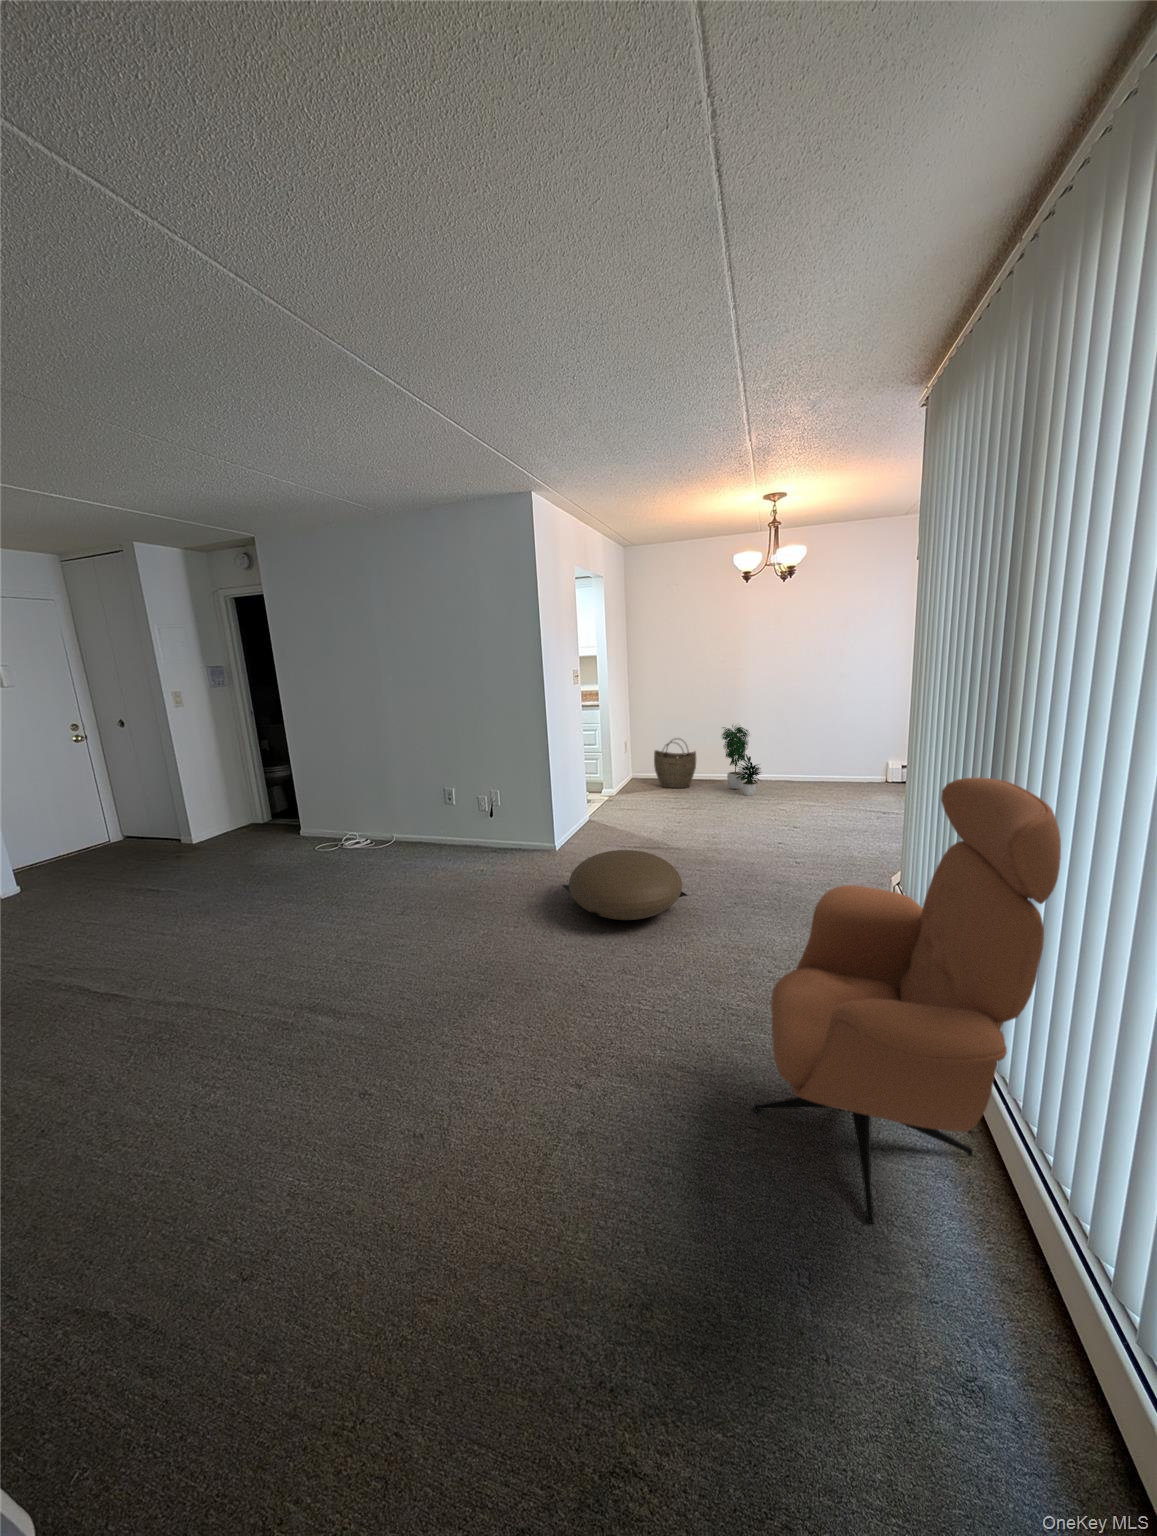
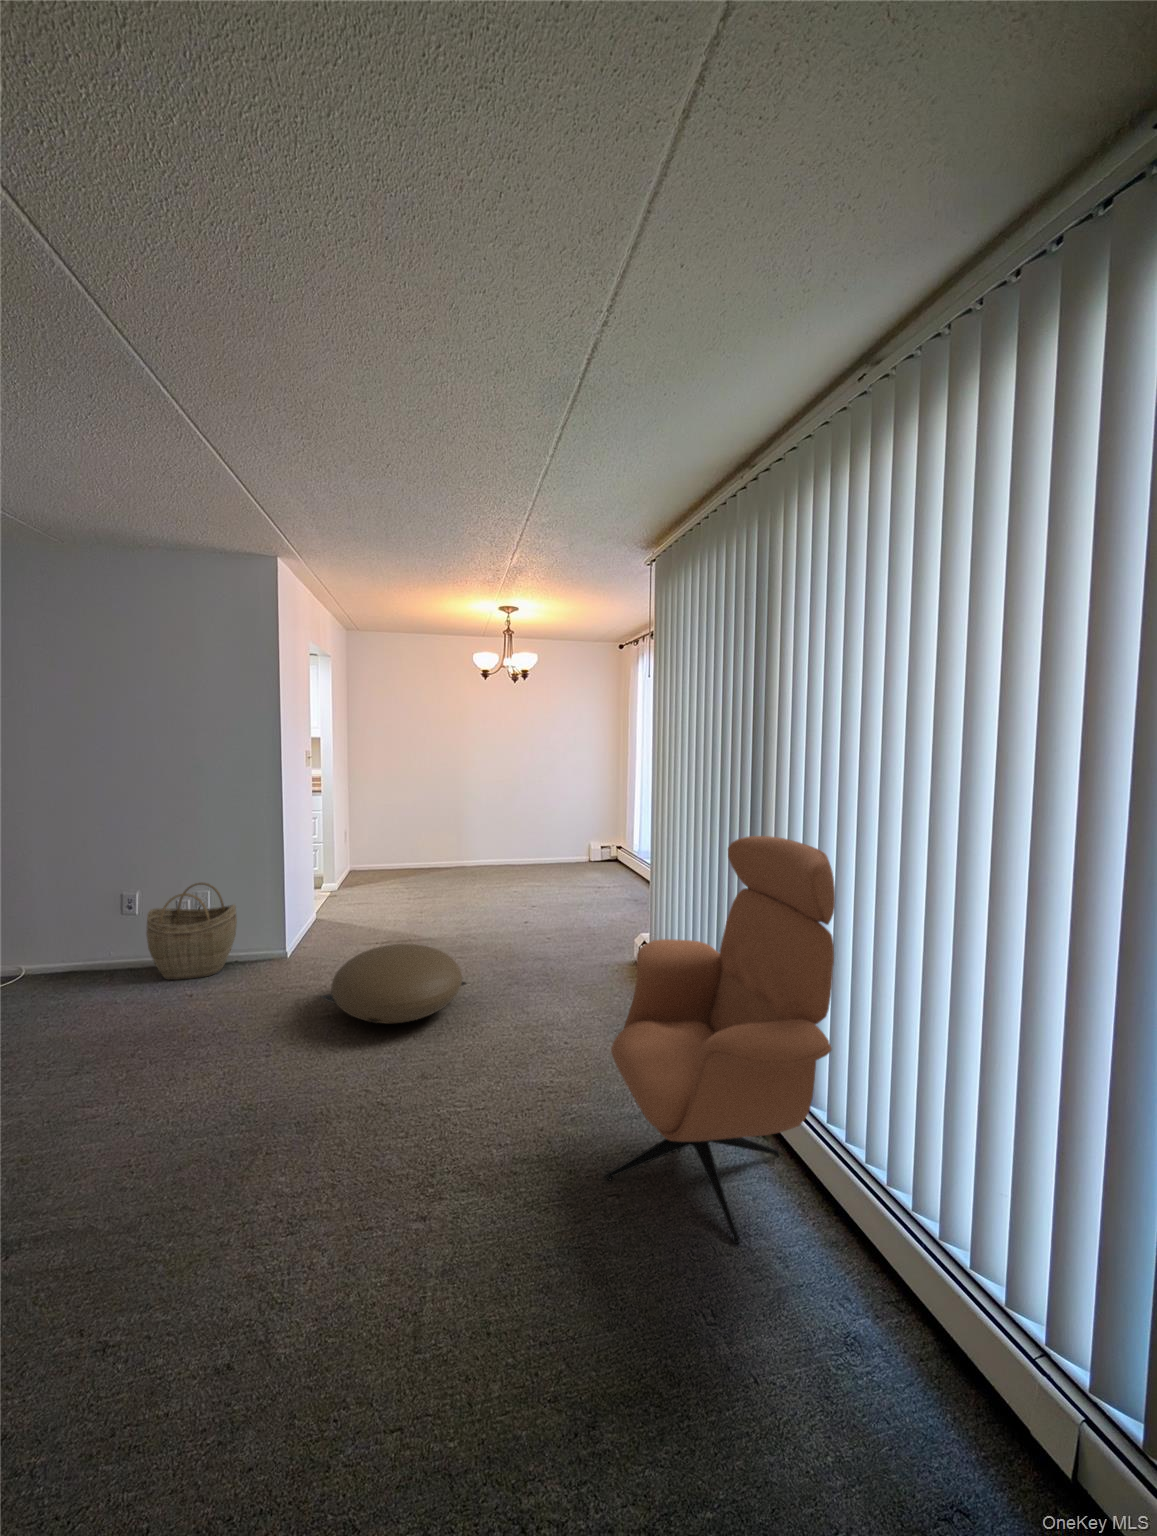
potted plant: present [722,725,761,796] -> none [449,806,495,880]
woven basket: present [654,739,696,788] -> present [146,882,237,980]

